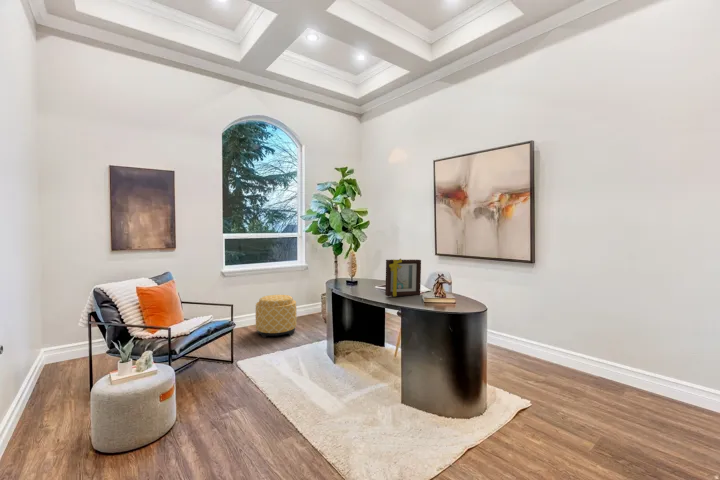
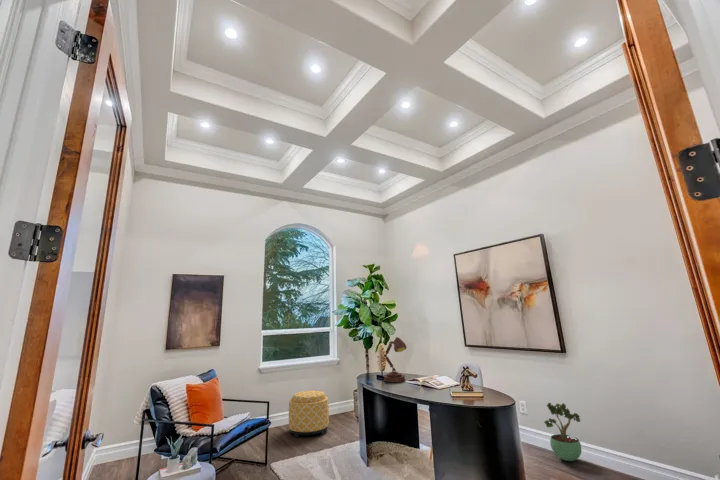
desk lamp: none [353,243,379,288] -> present [383,337,407,382]
picture frame: present [385,259,421,297] -> none [413,352,449,391]
potted plant: none [505,308,540,359] -> present [544,403,582,461]

